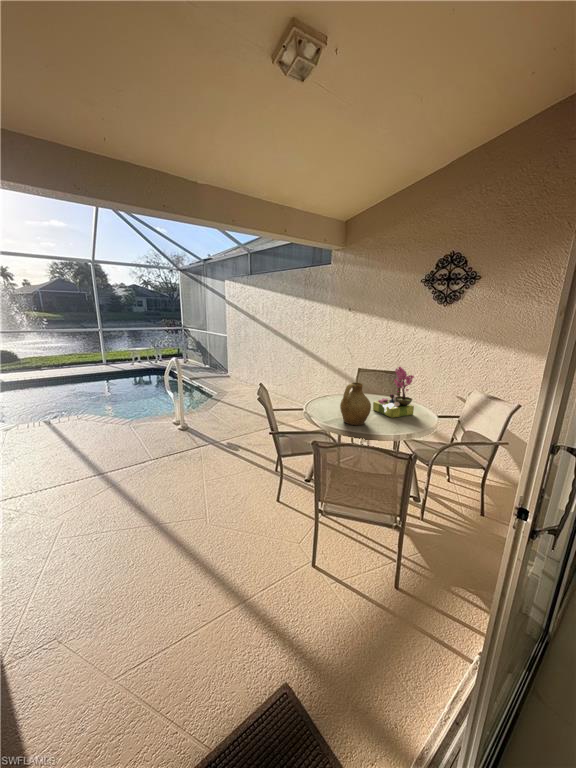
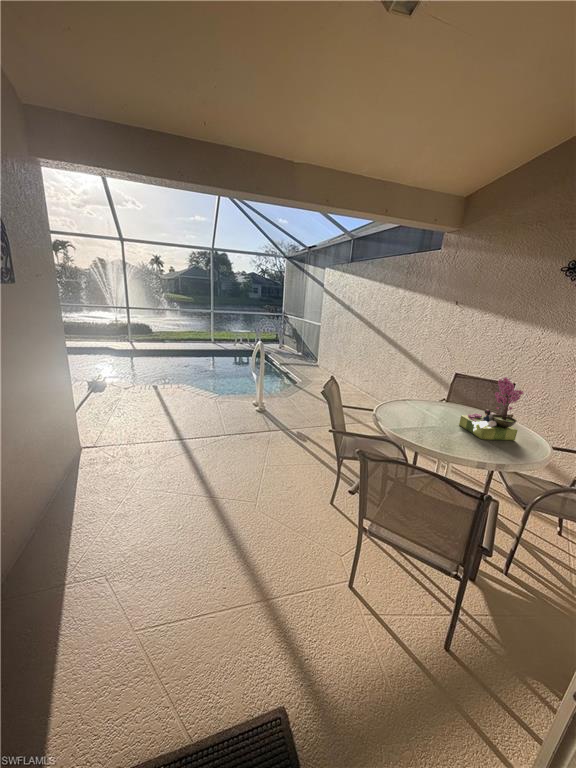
pitcher: present [340,382,371,425] -> none [413,389,453,441]

